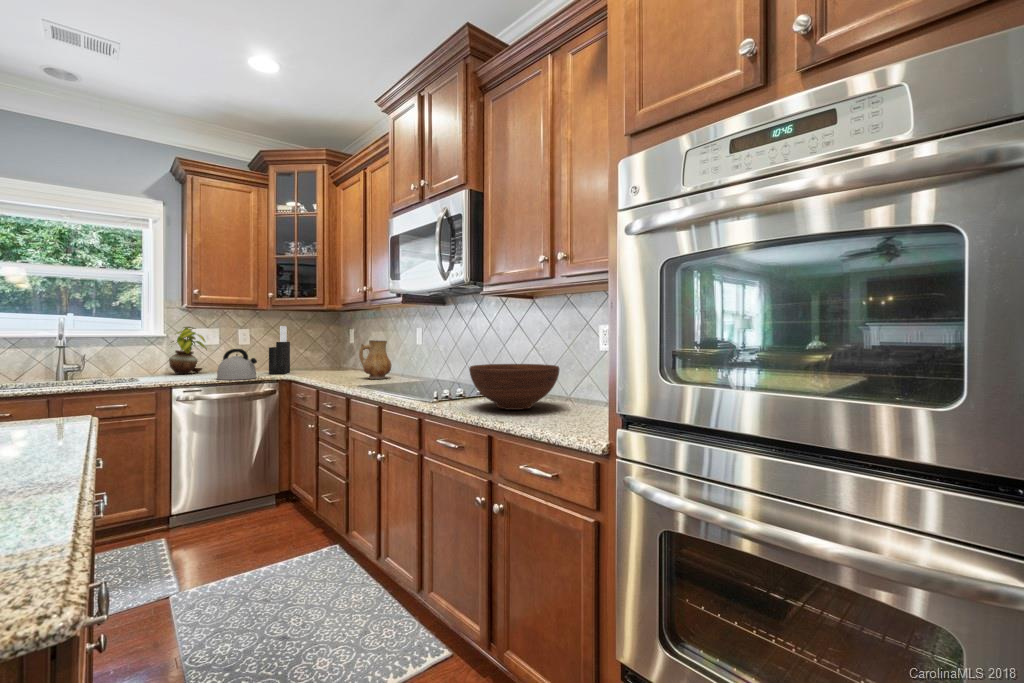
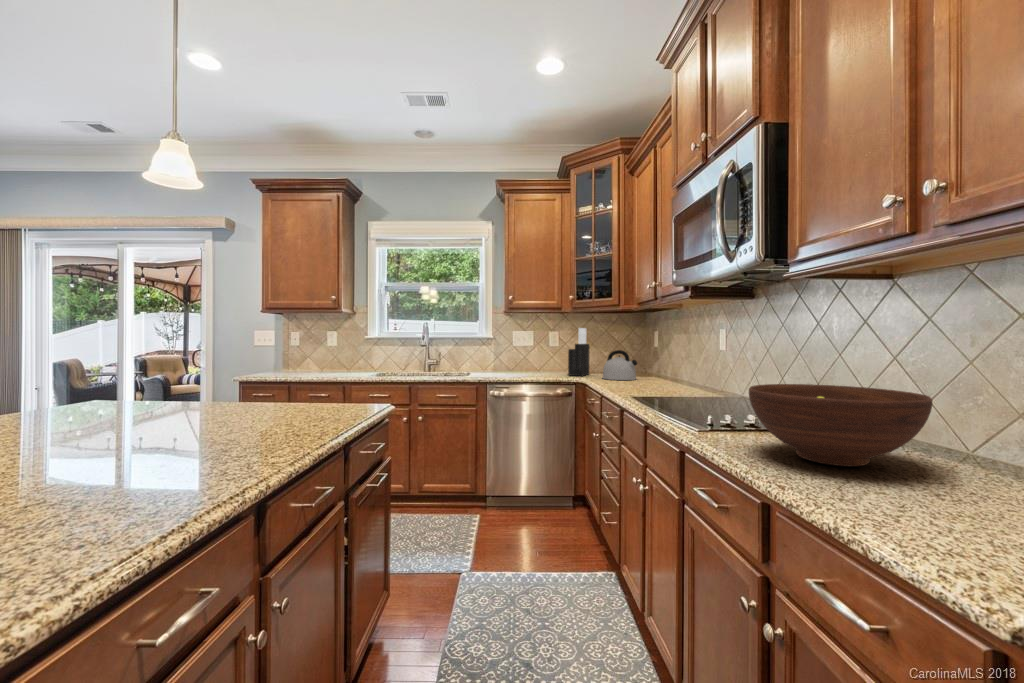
potted plant: present [169,327,207,374] -> none [494,329,523,372]
ceramic pitcher: present [359,340,391,379] -> none [647,343,685,389]
kettle: present [217,349,257,380] -> present [602,350,637,380]

